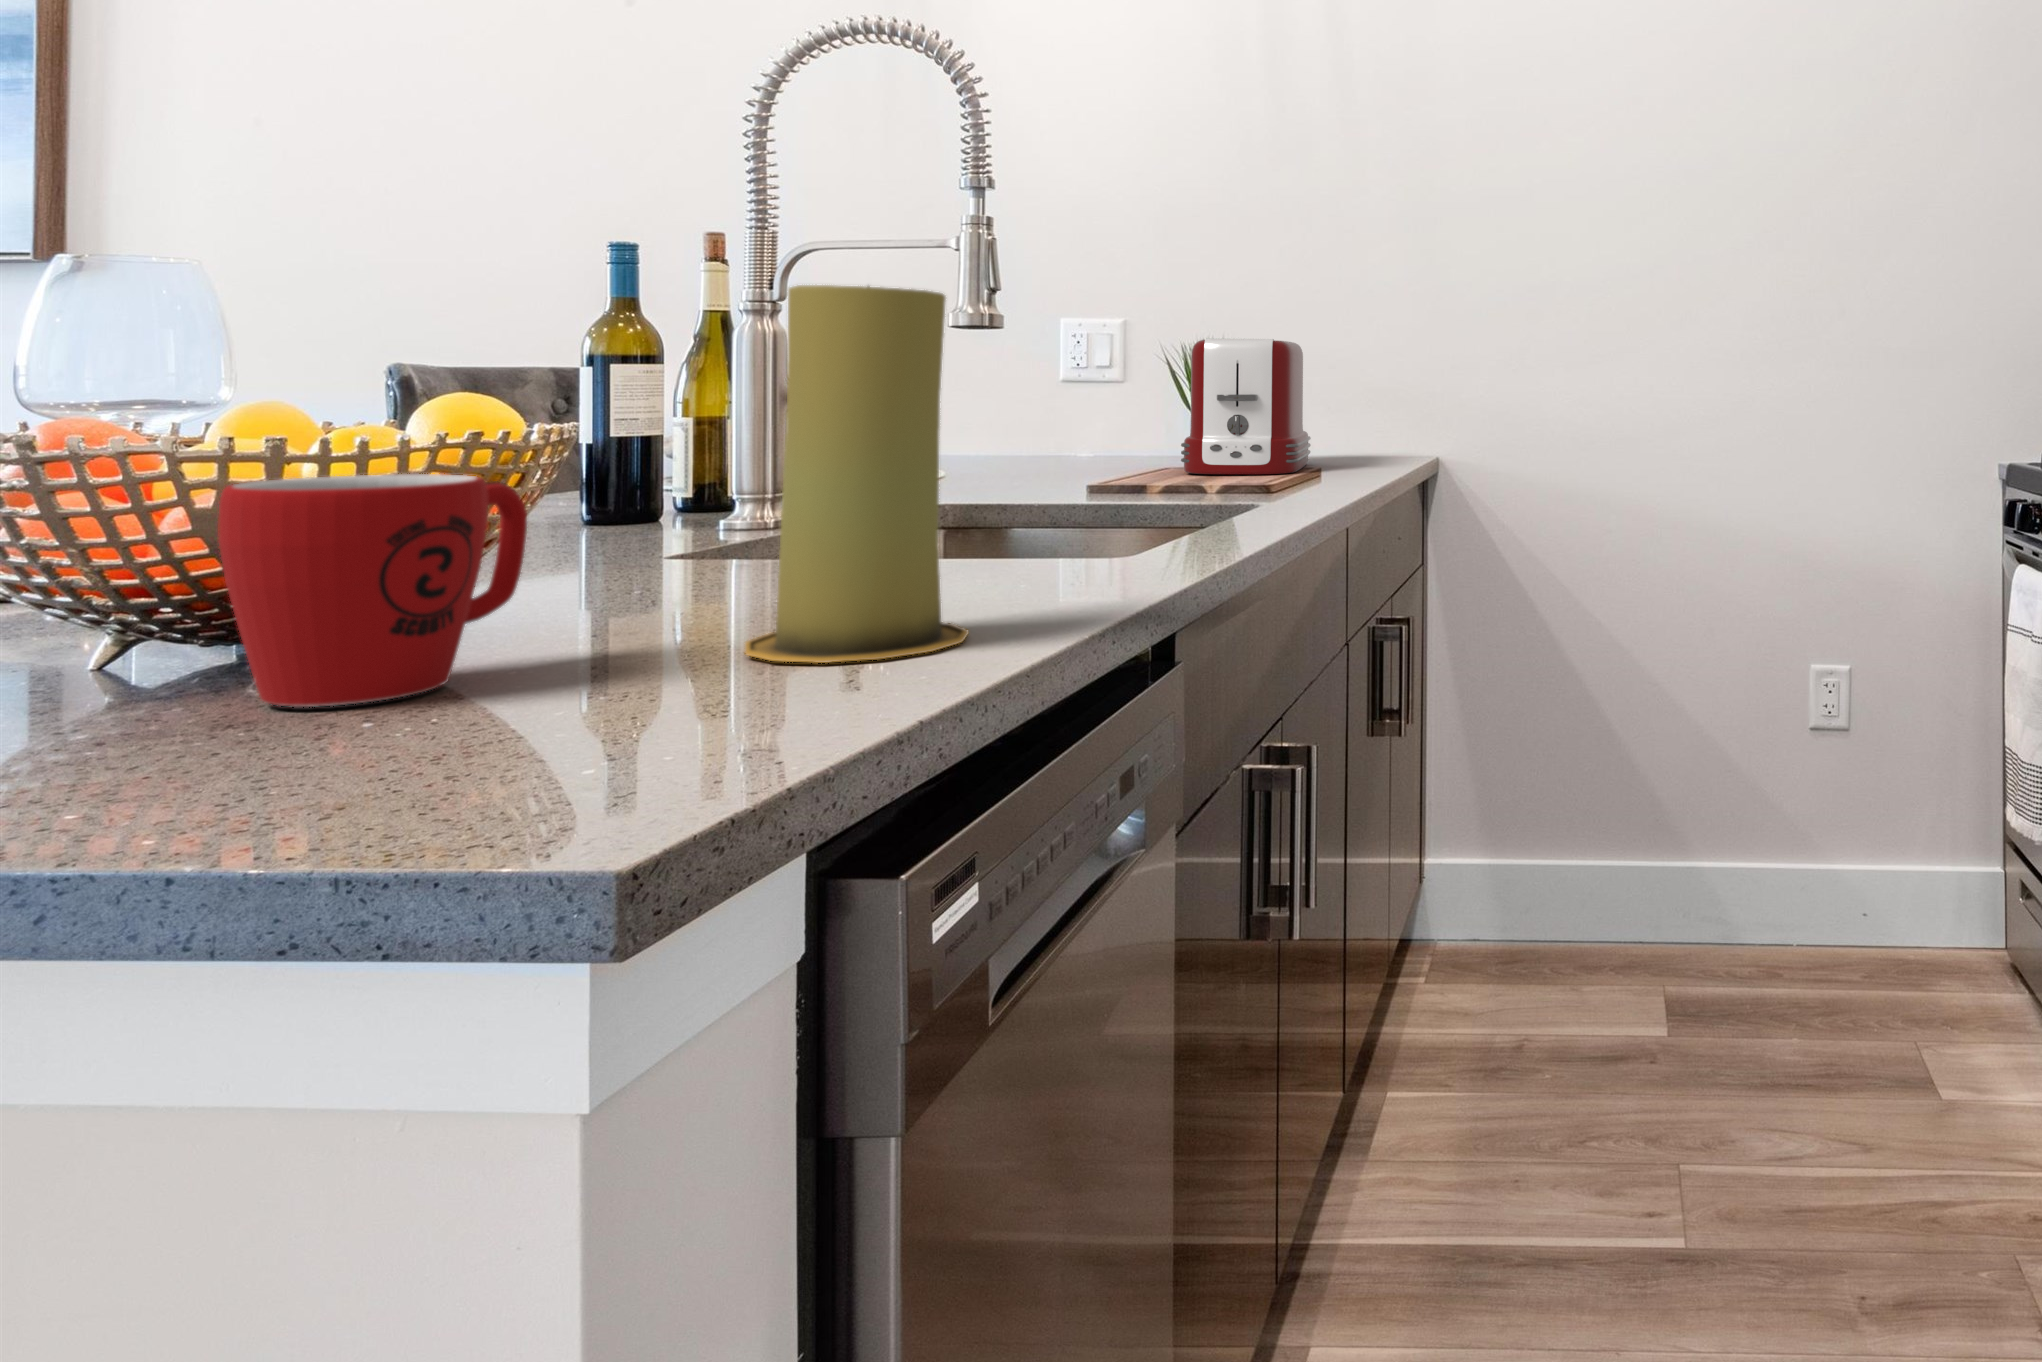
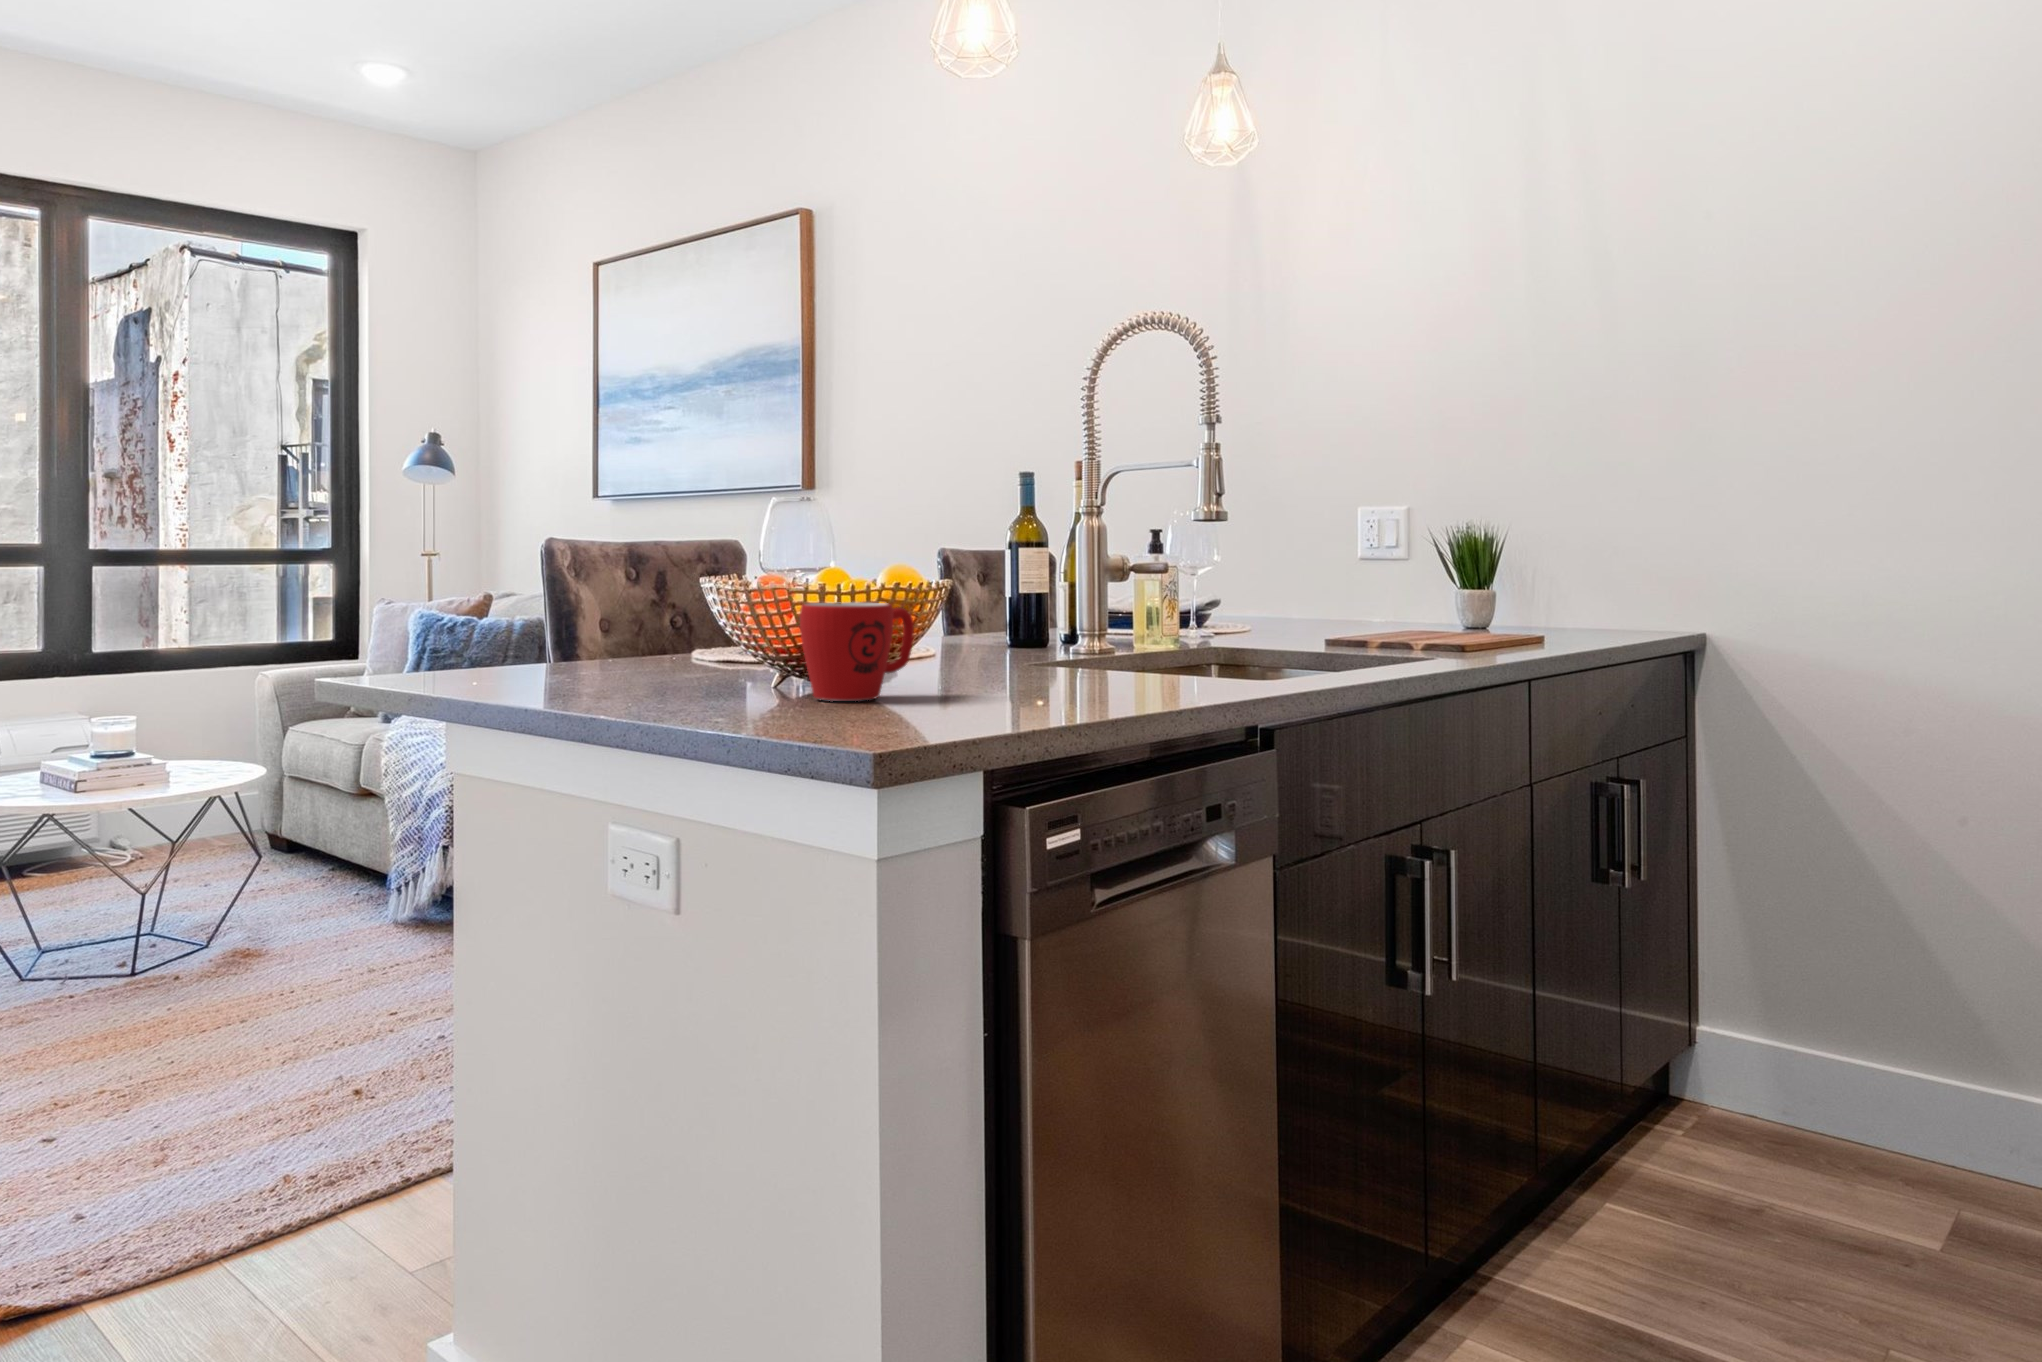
candle: present [744,285,968,663] -> none [997,510,1107,705]
toaster: present [1181,338,1311,475] -> none [1427,526,1557,638]

